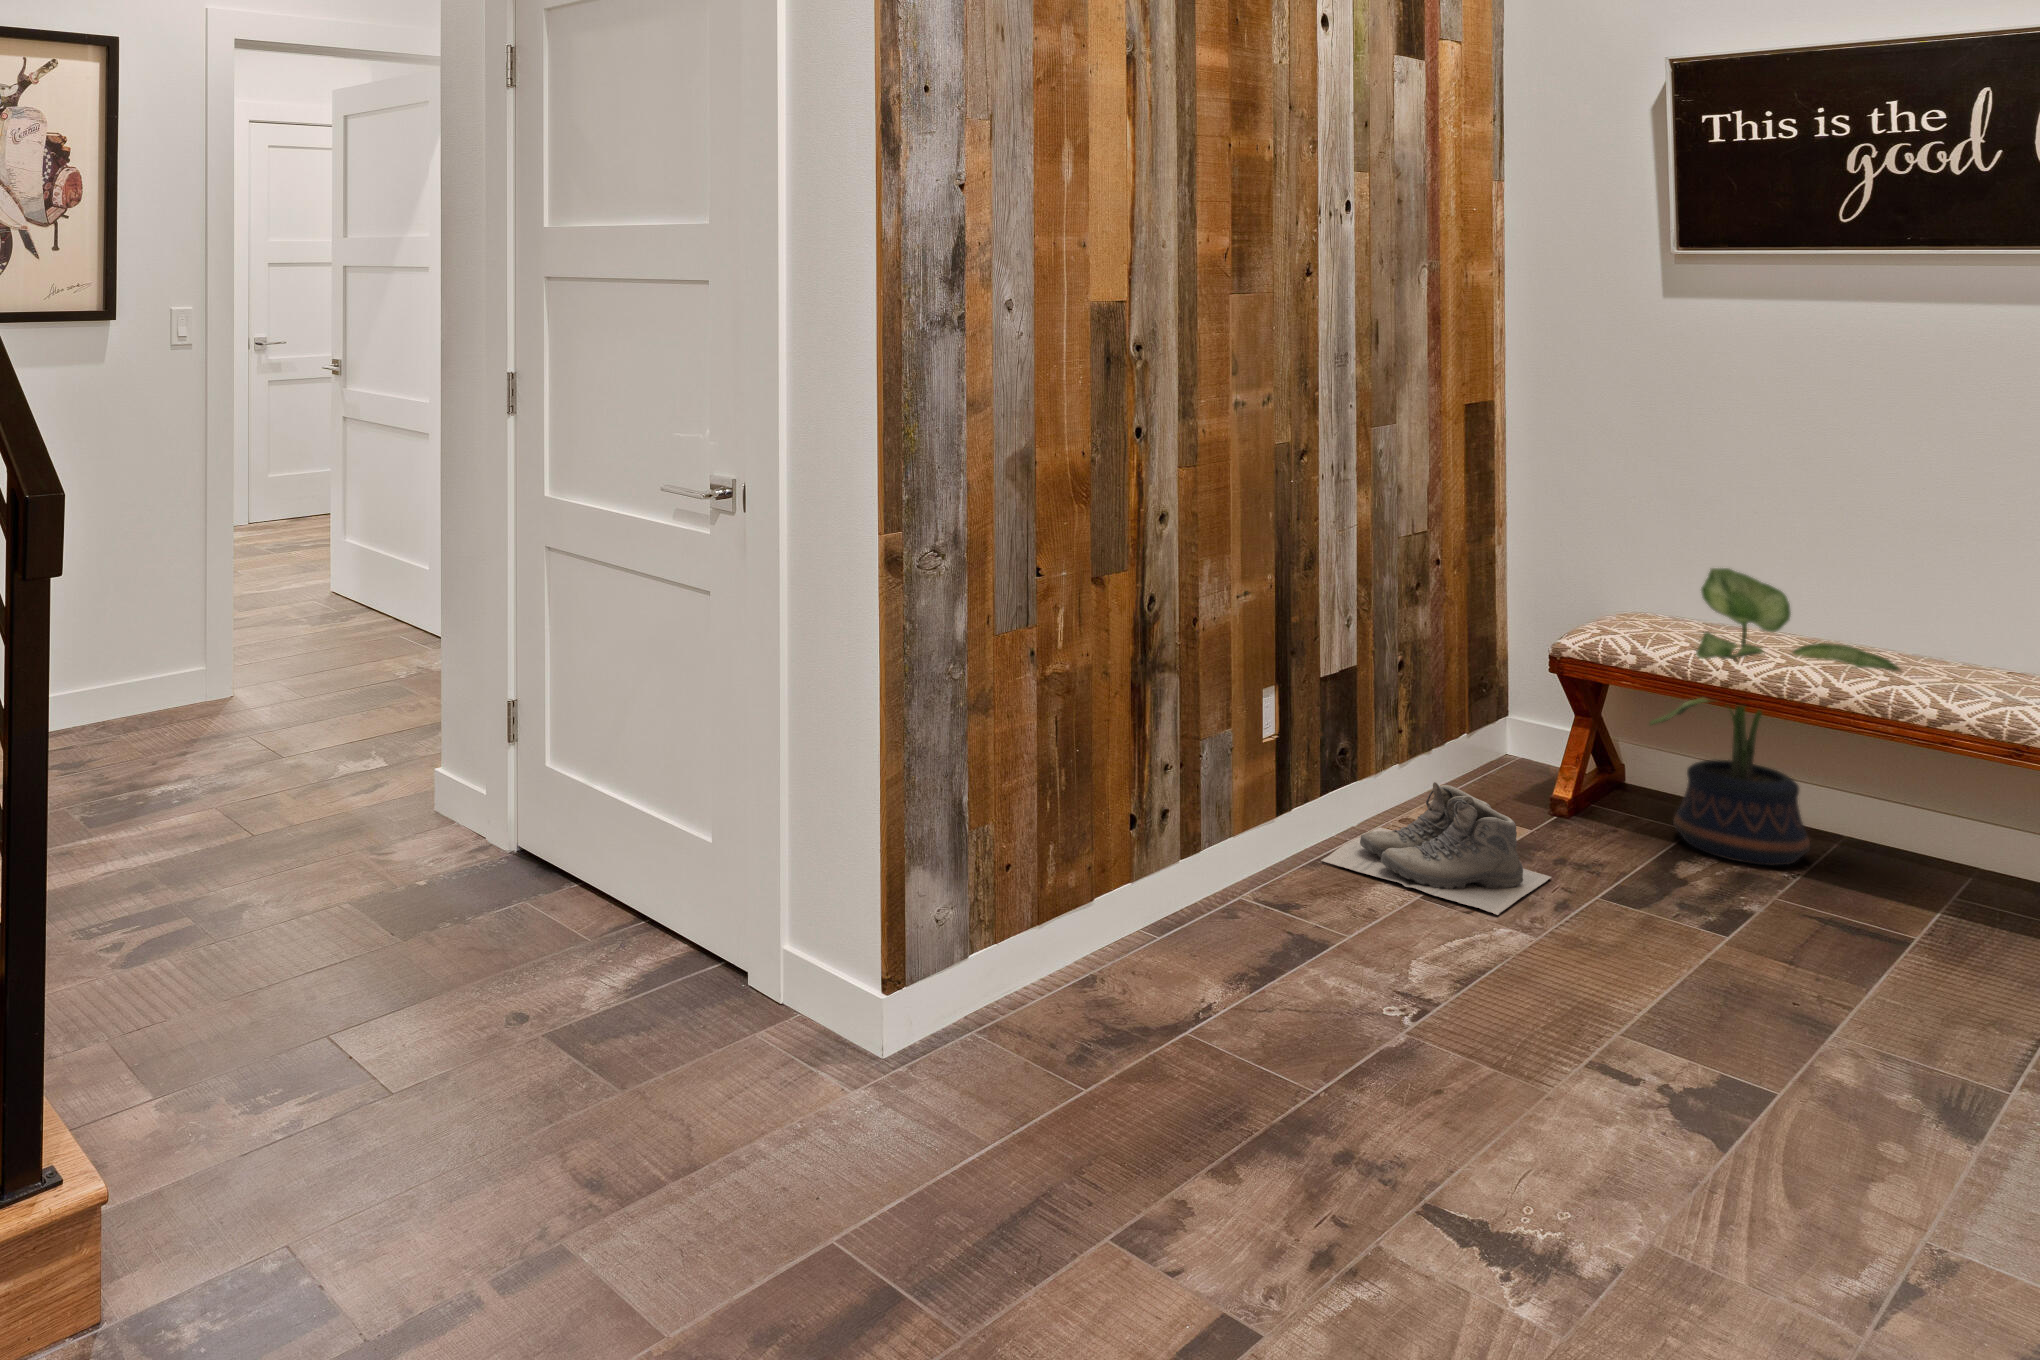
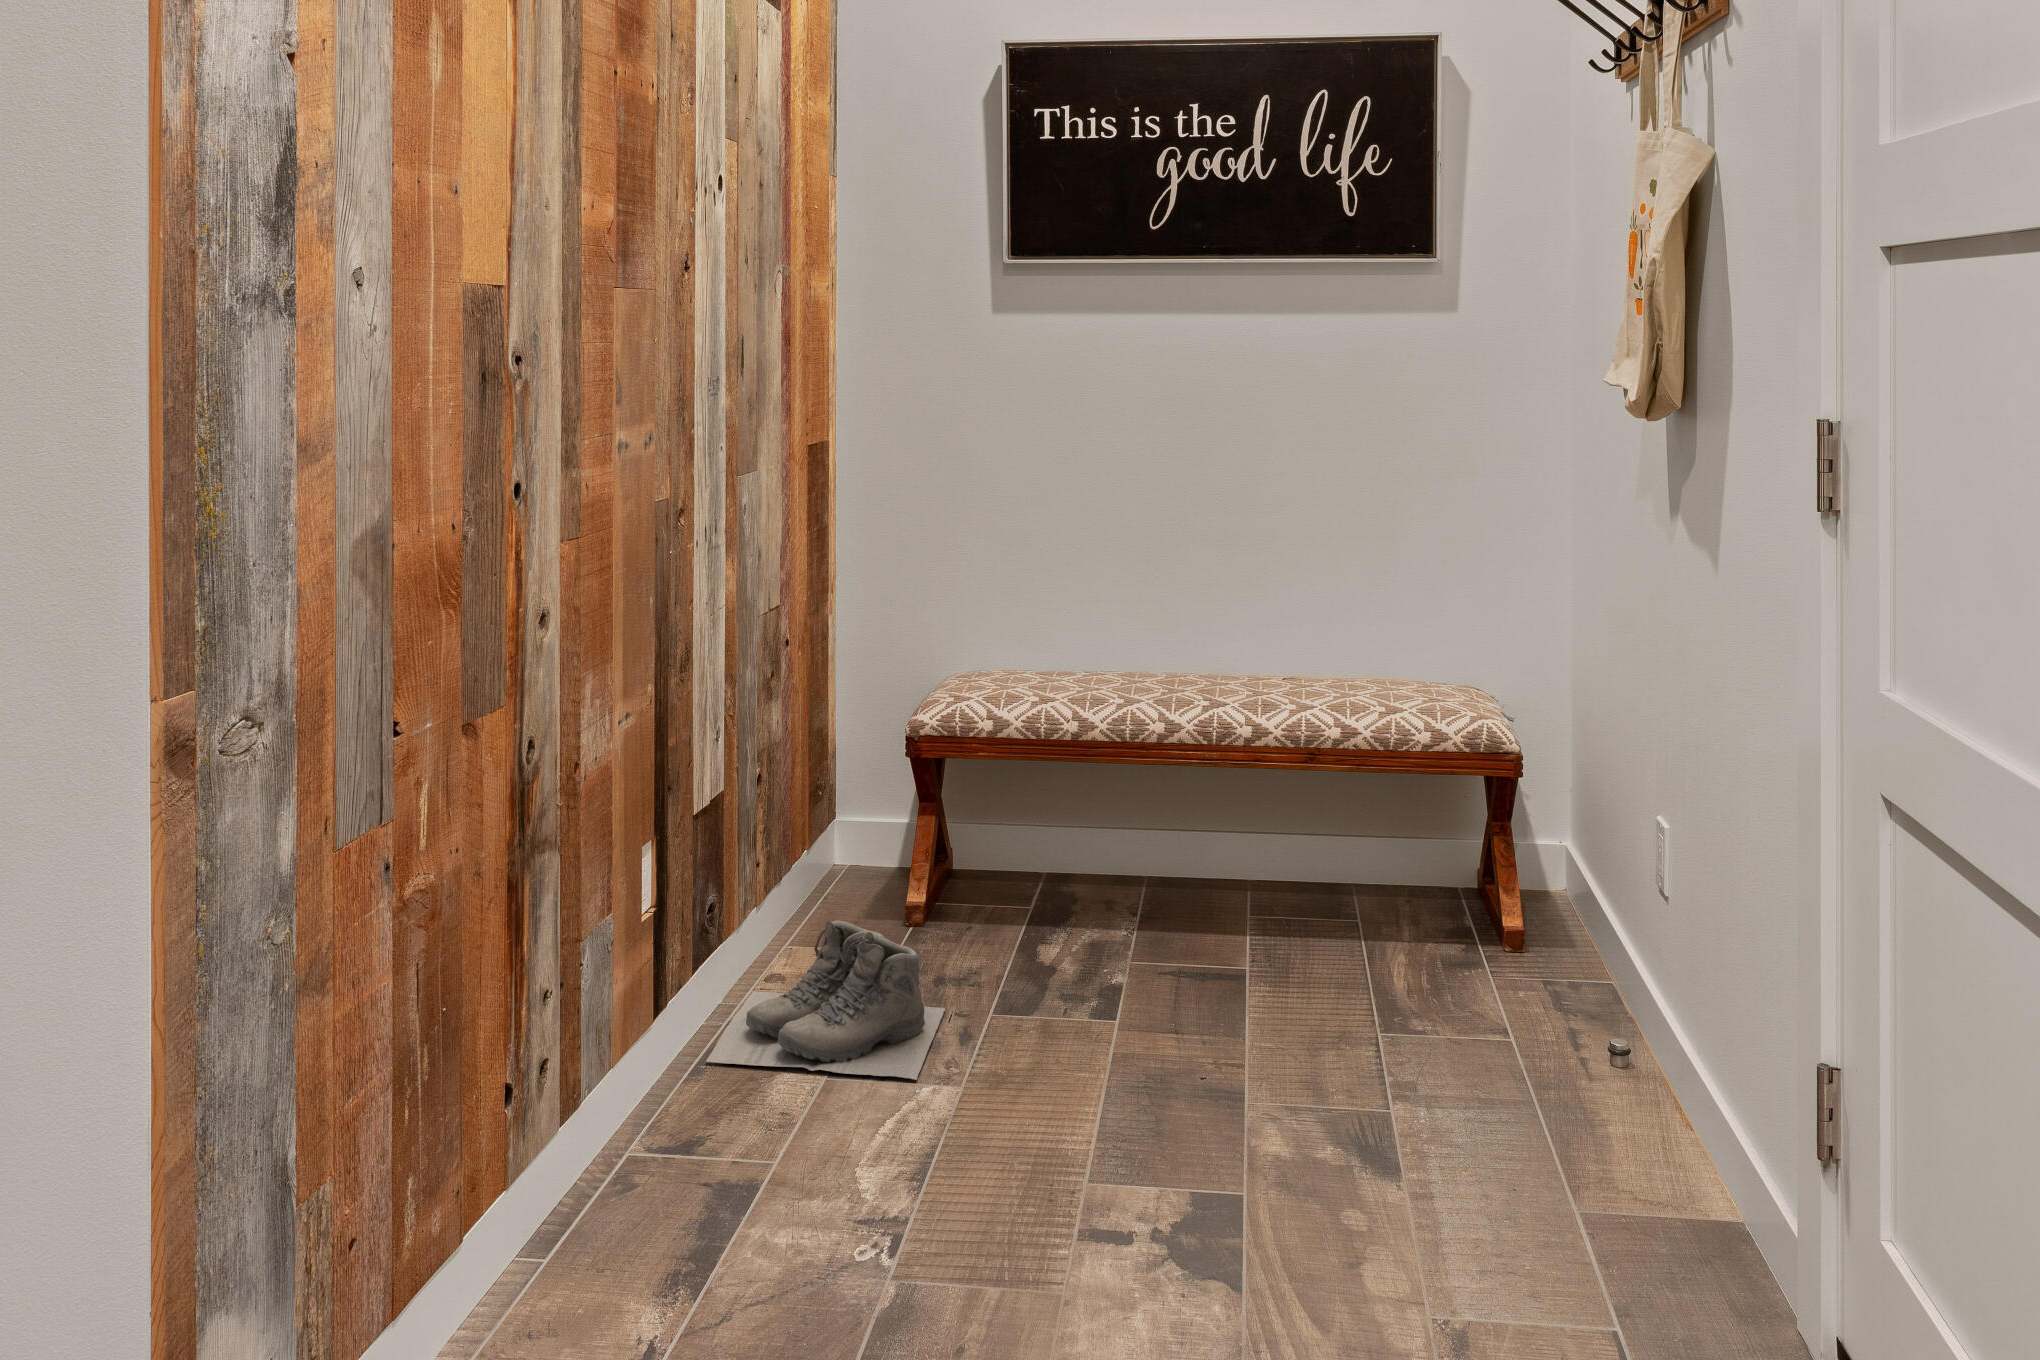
potted plant: present [1650,568,1901,866] -> none [1006,609,1215,937]

